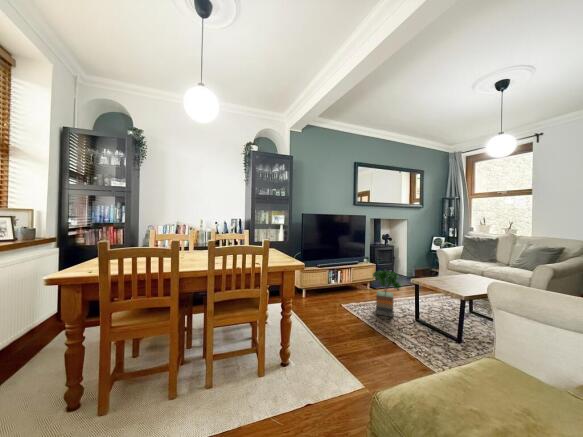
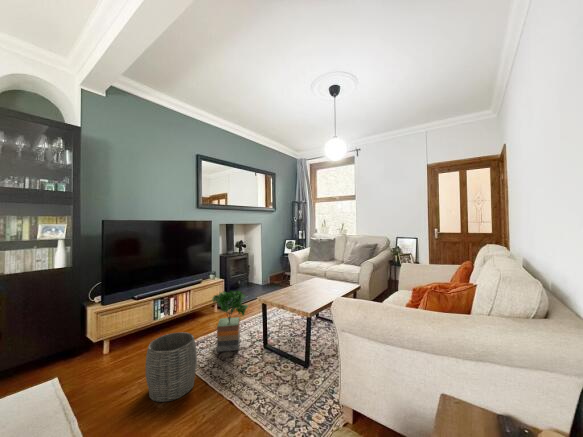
woven basket: none [333,291,365,333] -> present [146,332,197,402]

